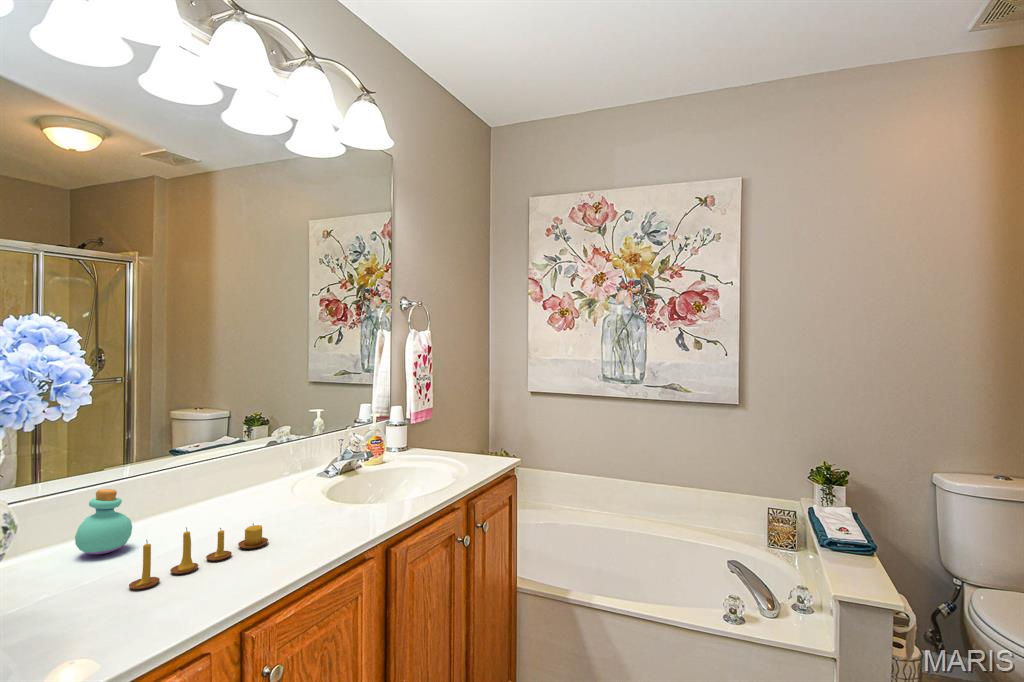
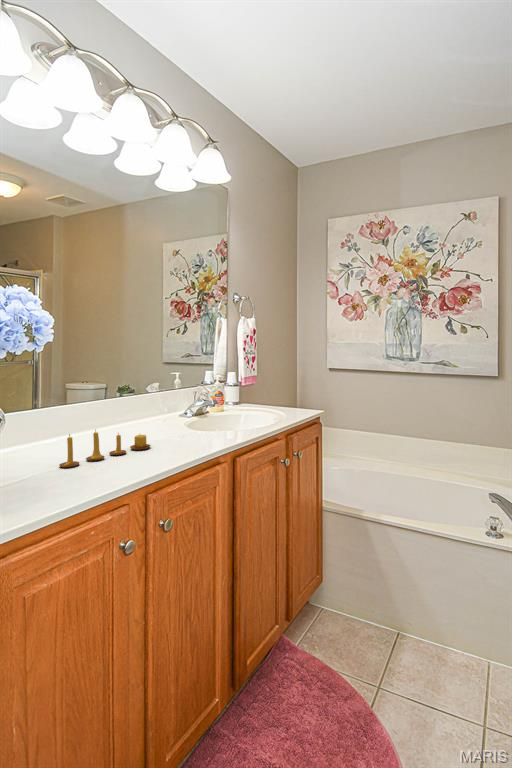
perfume bottle: present [75,489,132,554] -> none [22,406,59,450]

